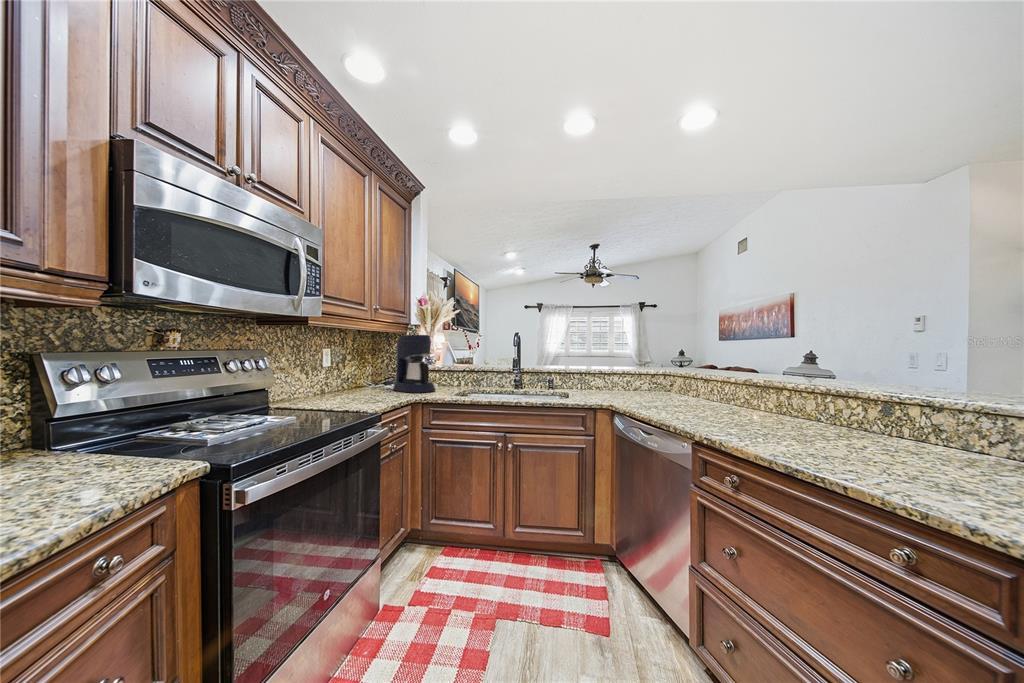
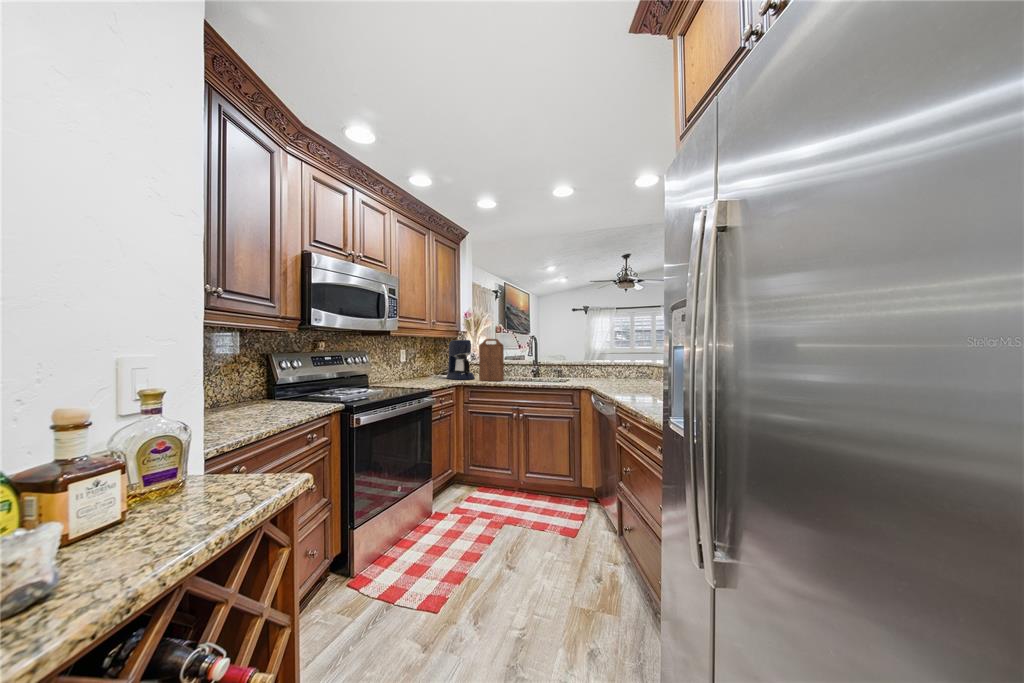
cutting board: none [445,334,481,394] -> present [479,339,504,381]

